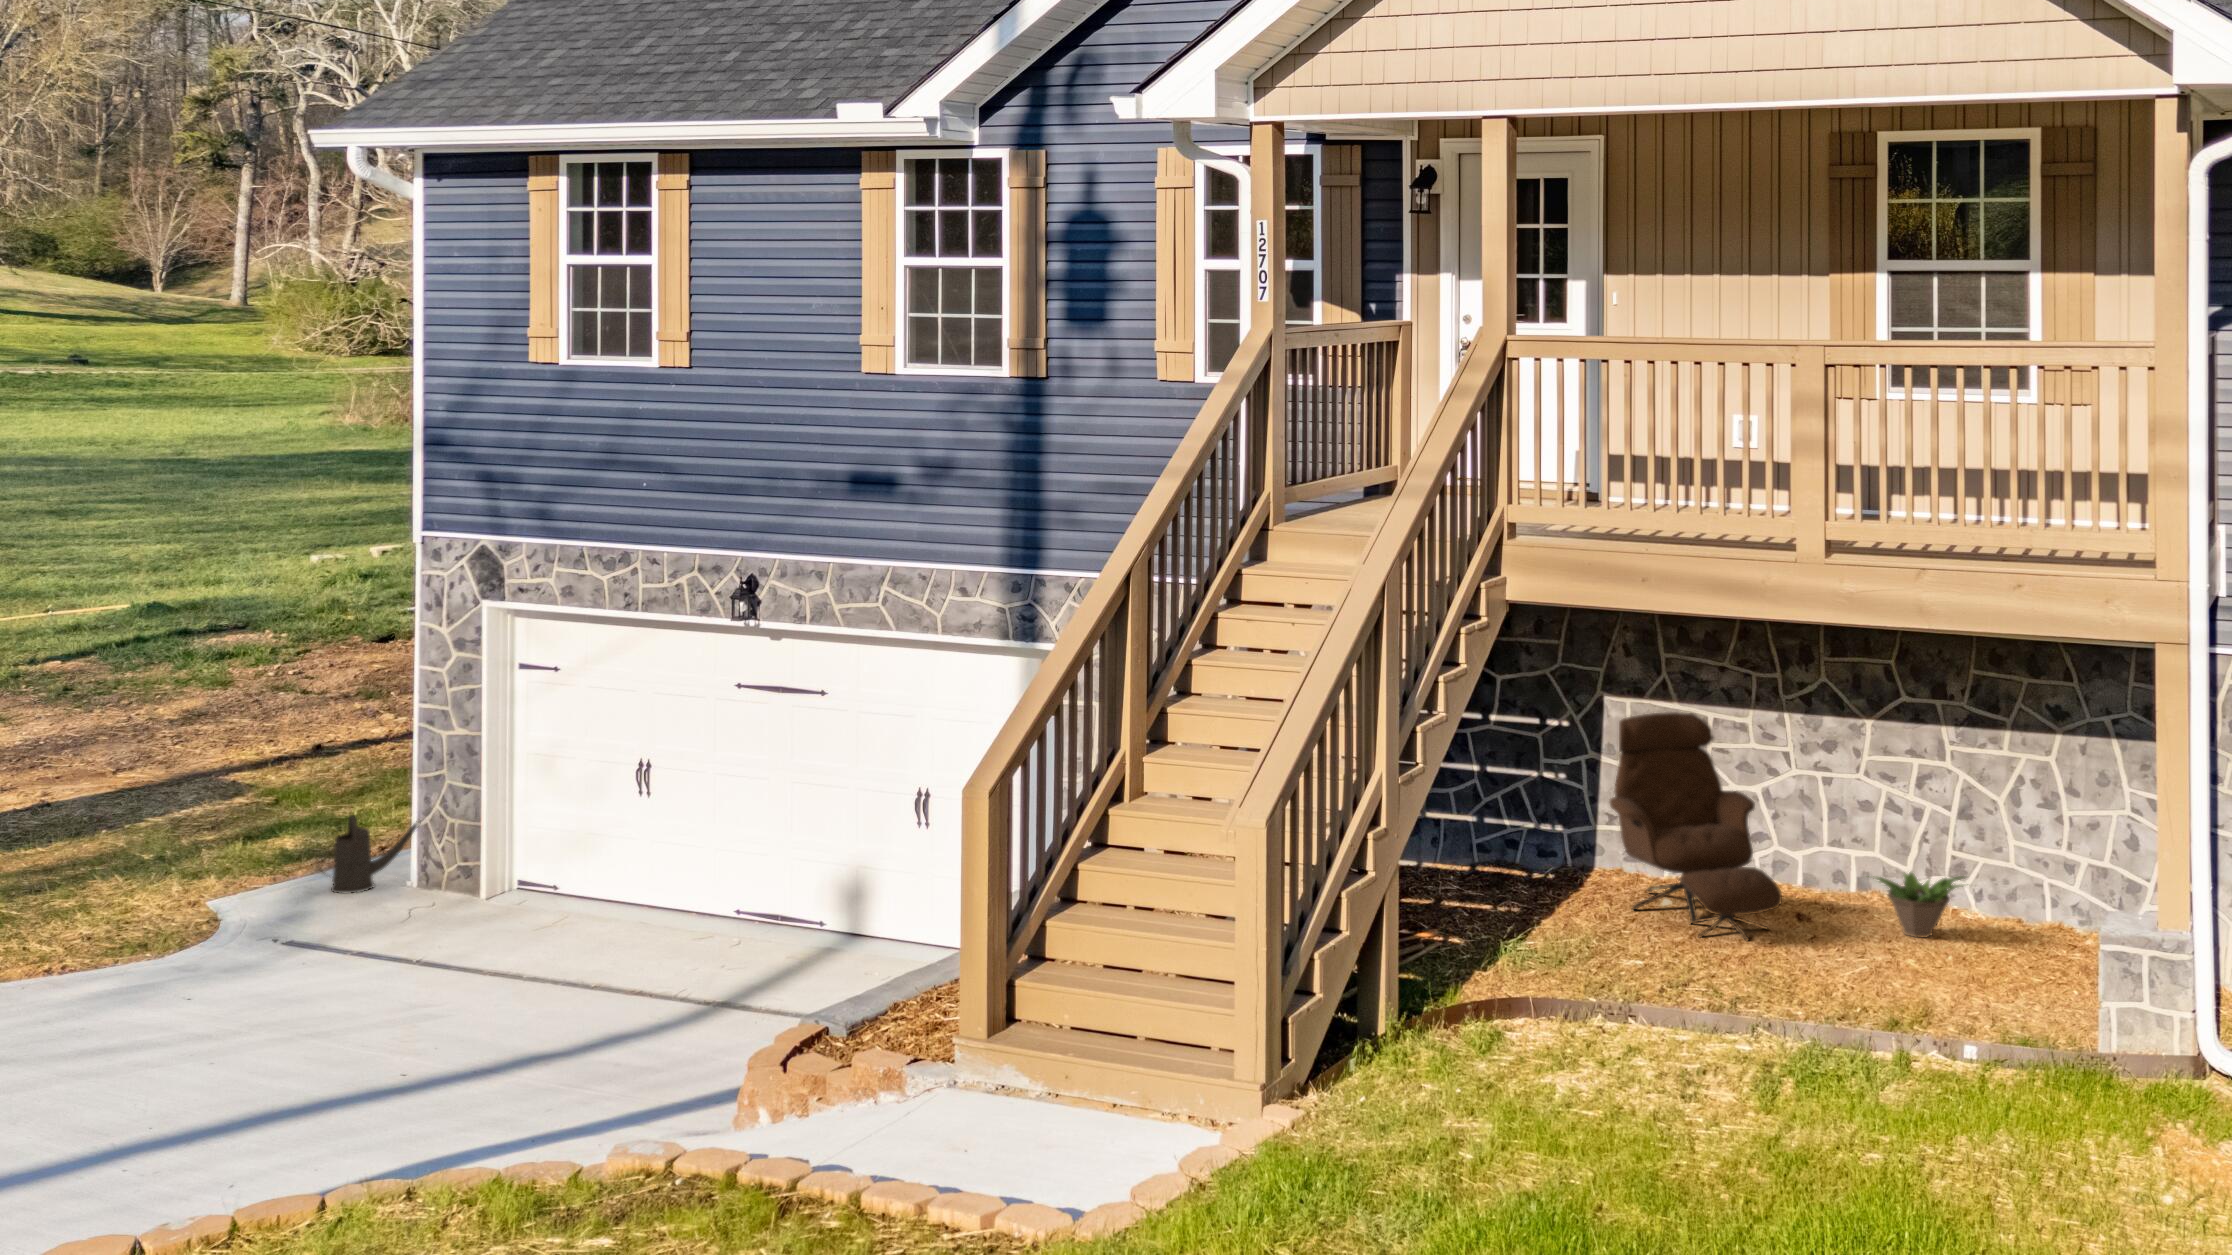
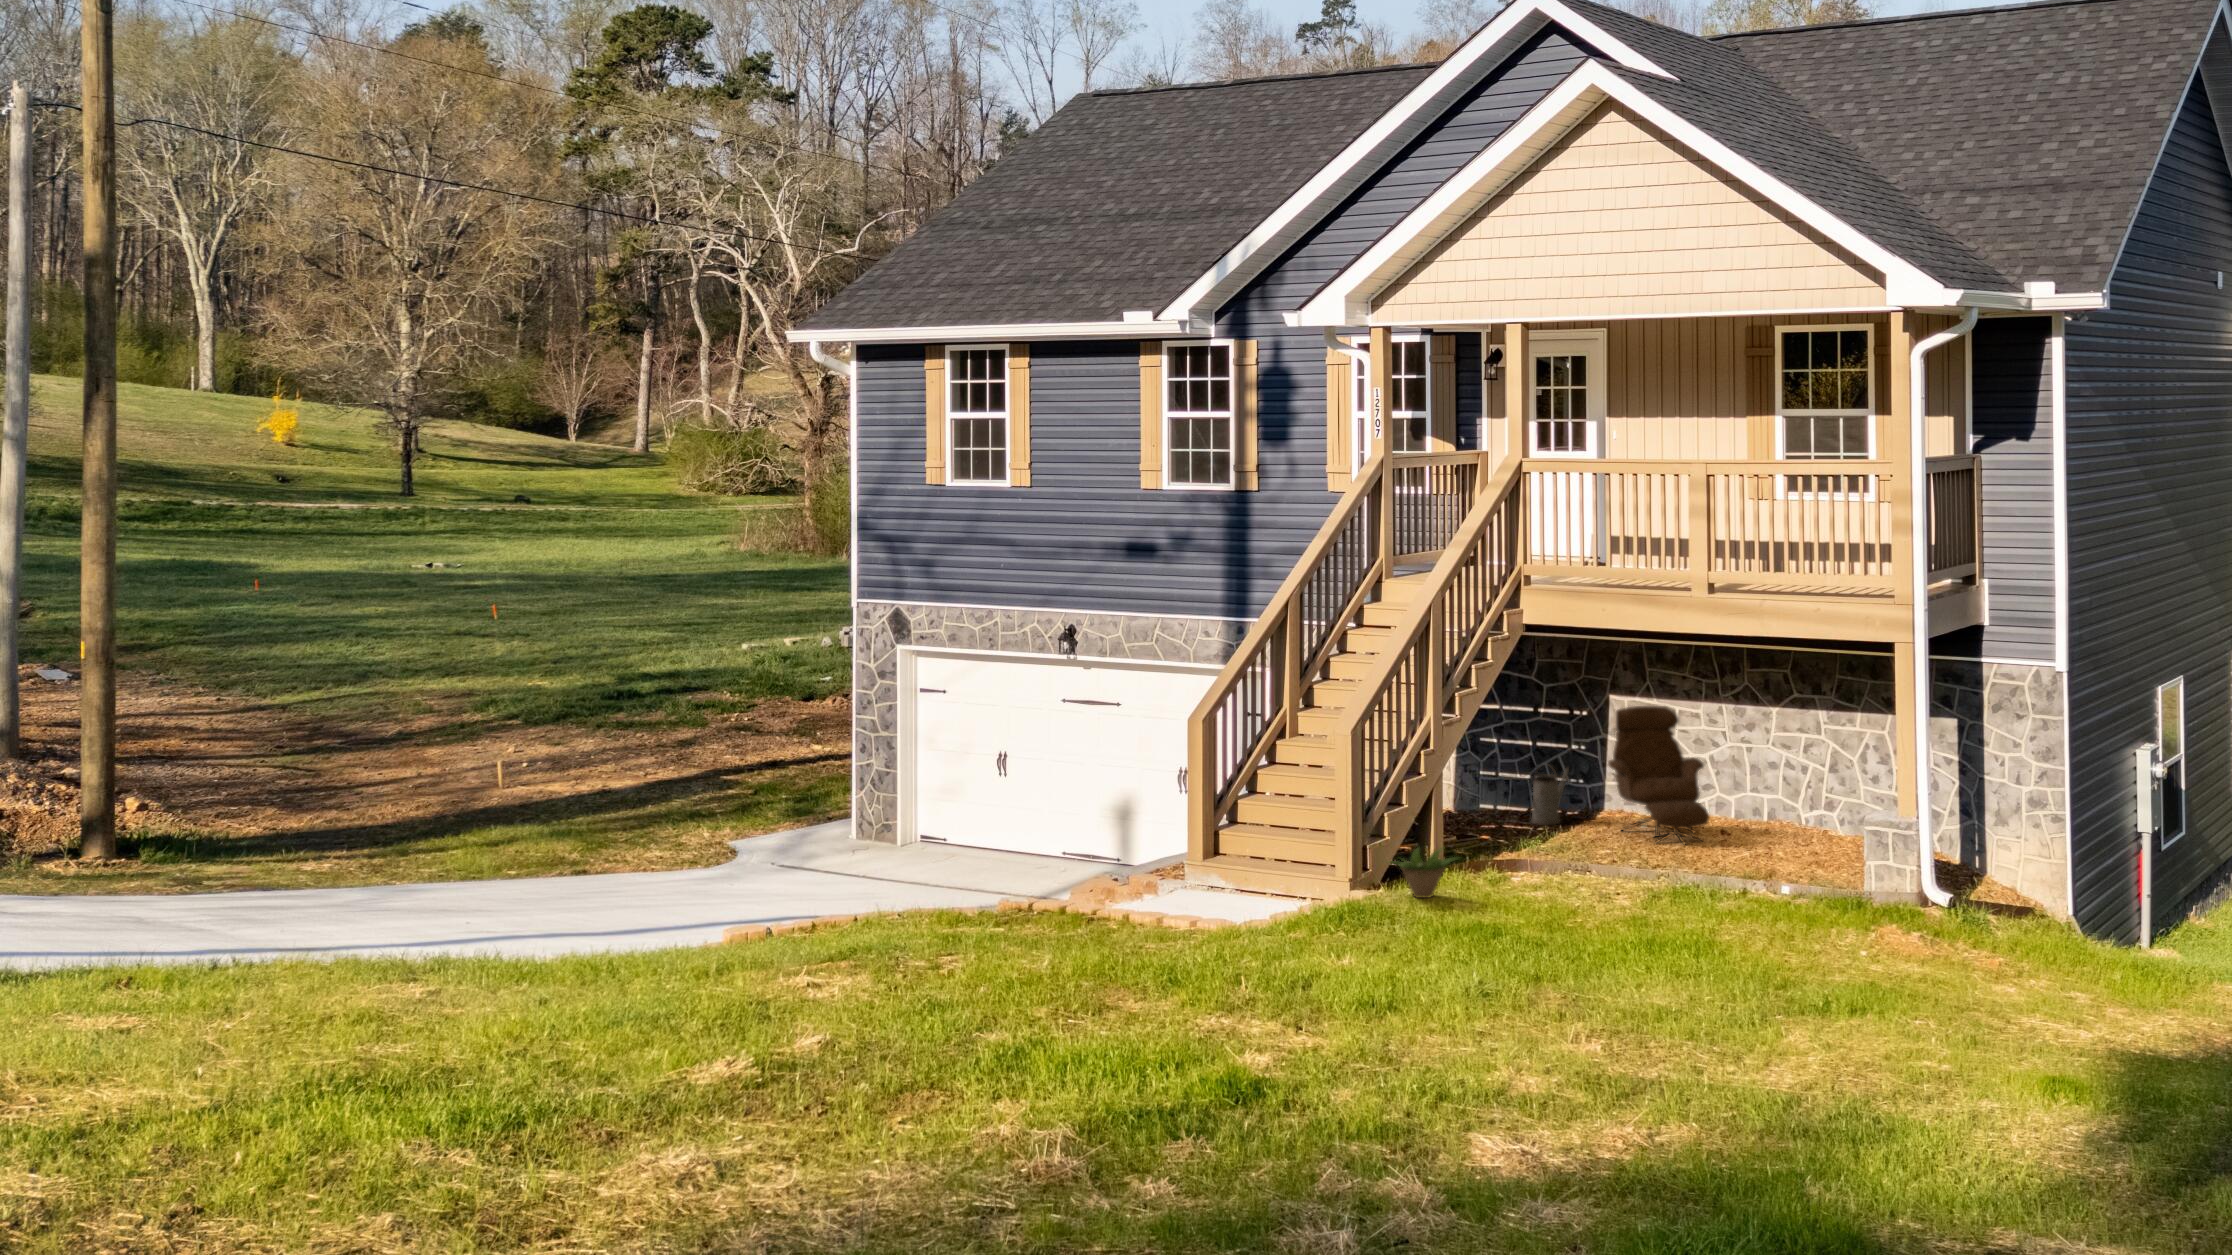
watering can: present [322,815,421,893] -> present [1531,769,1569,825]
decorative plant: present [1868,872,1964,938] -> present [1391,848,1457,898]

